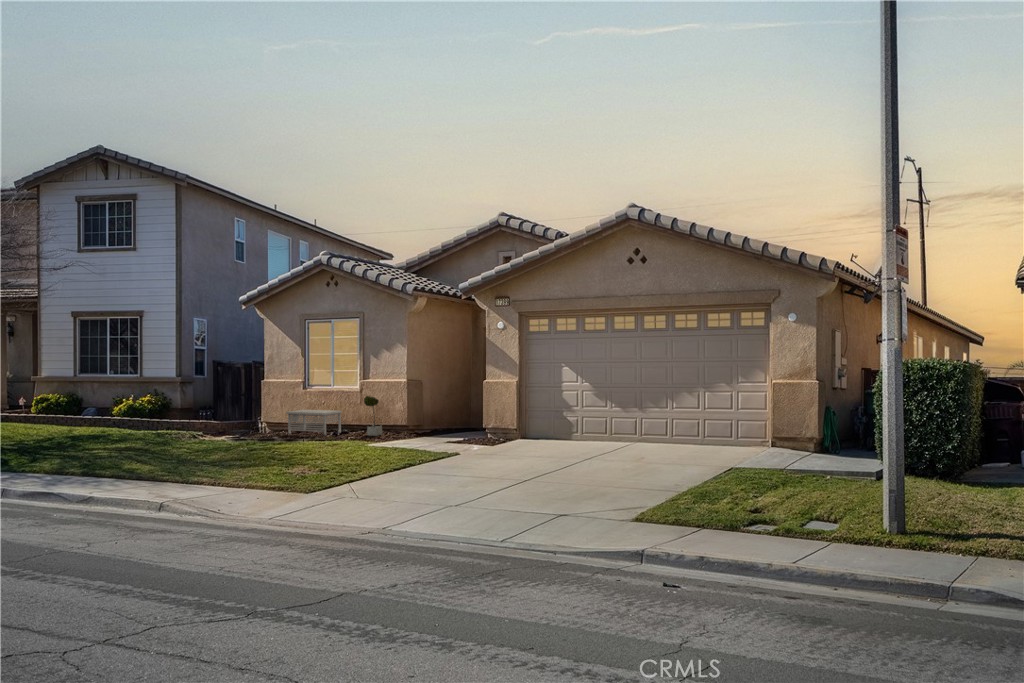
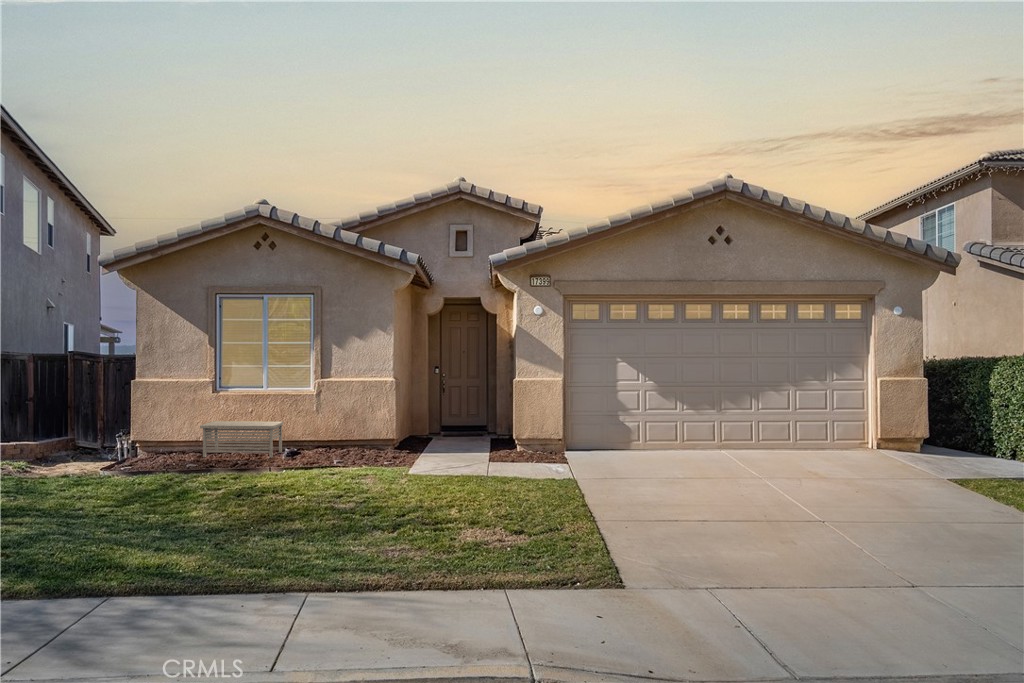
potted tree: present [364,396,382,436] -> none [330,400,354,455]

